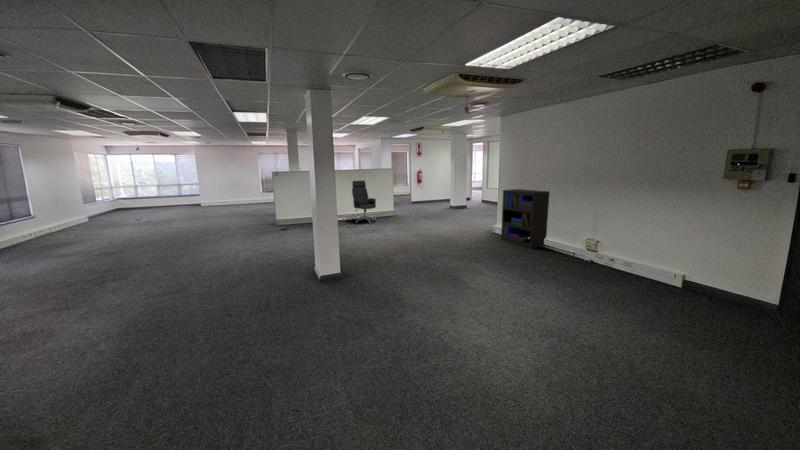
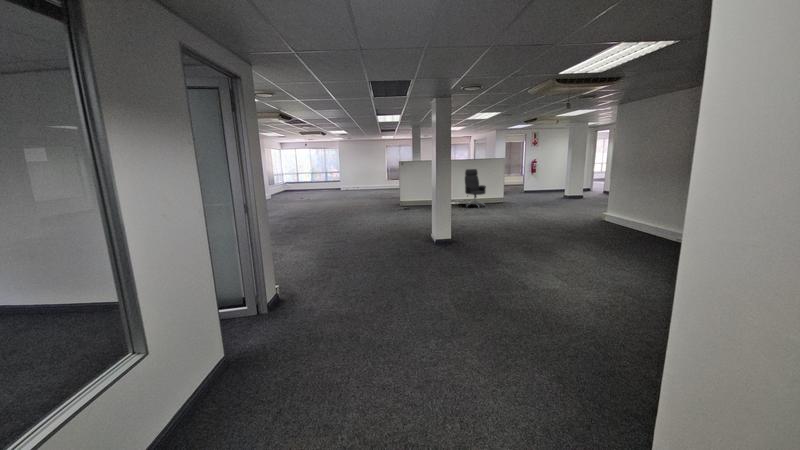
bookshelf: present [501,189,550,248] -> none [609,177,667,236]

